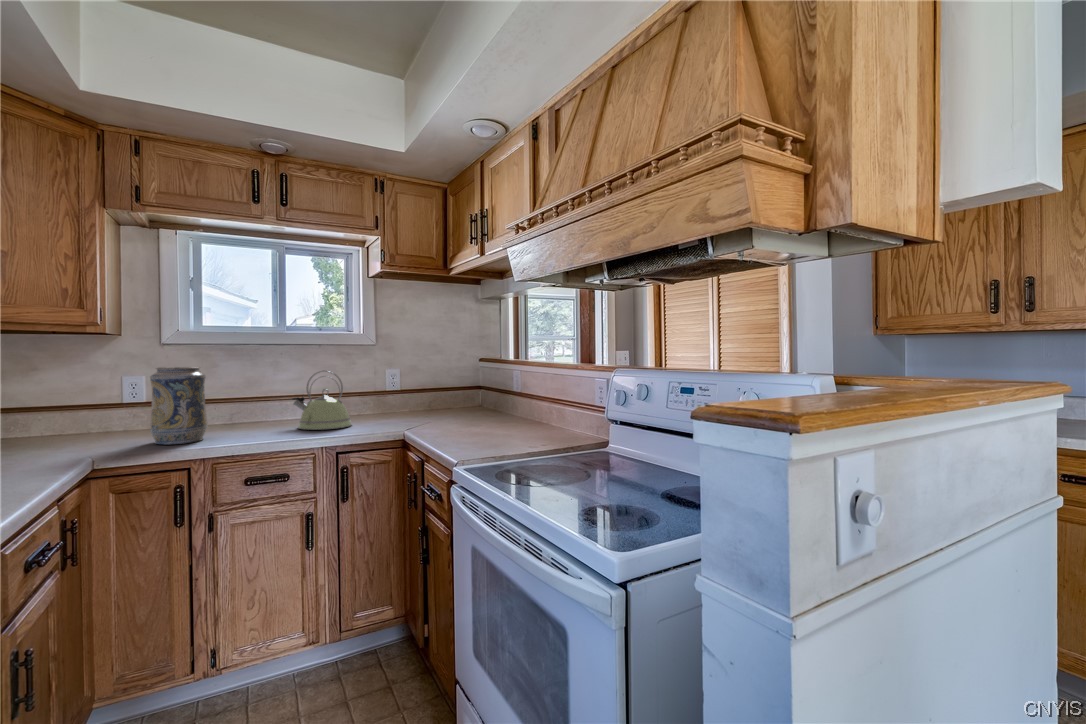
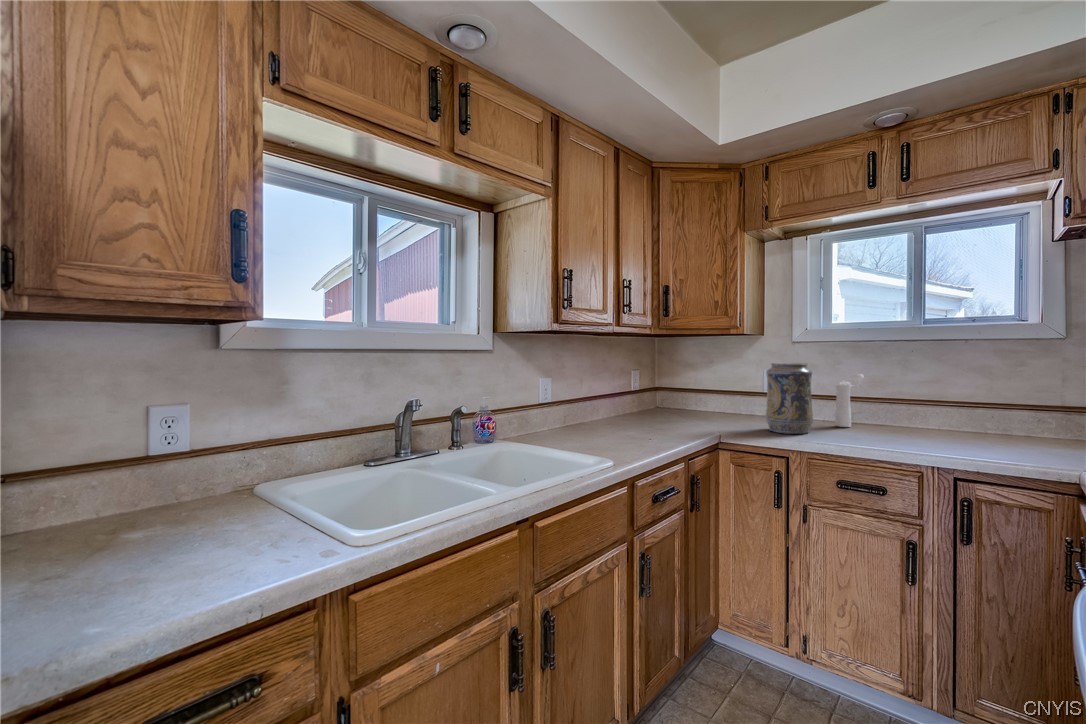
kettle: present [292,370,352,430] -> none [910,372,997,448]
pepper mill: none [221,376,245,429] -> present [835,374,864,427]

